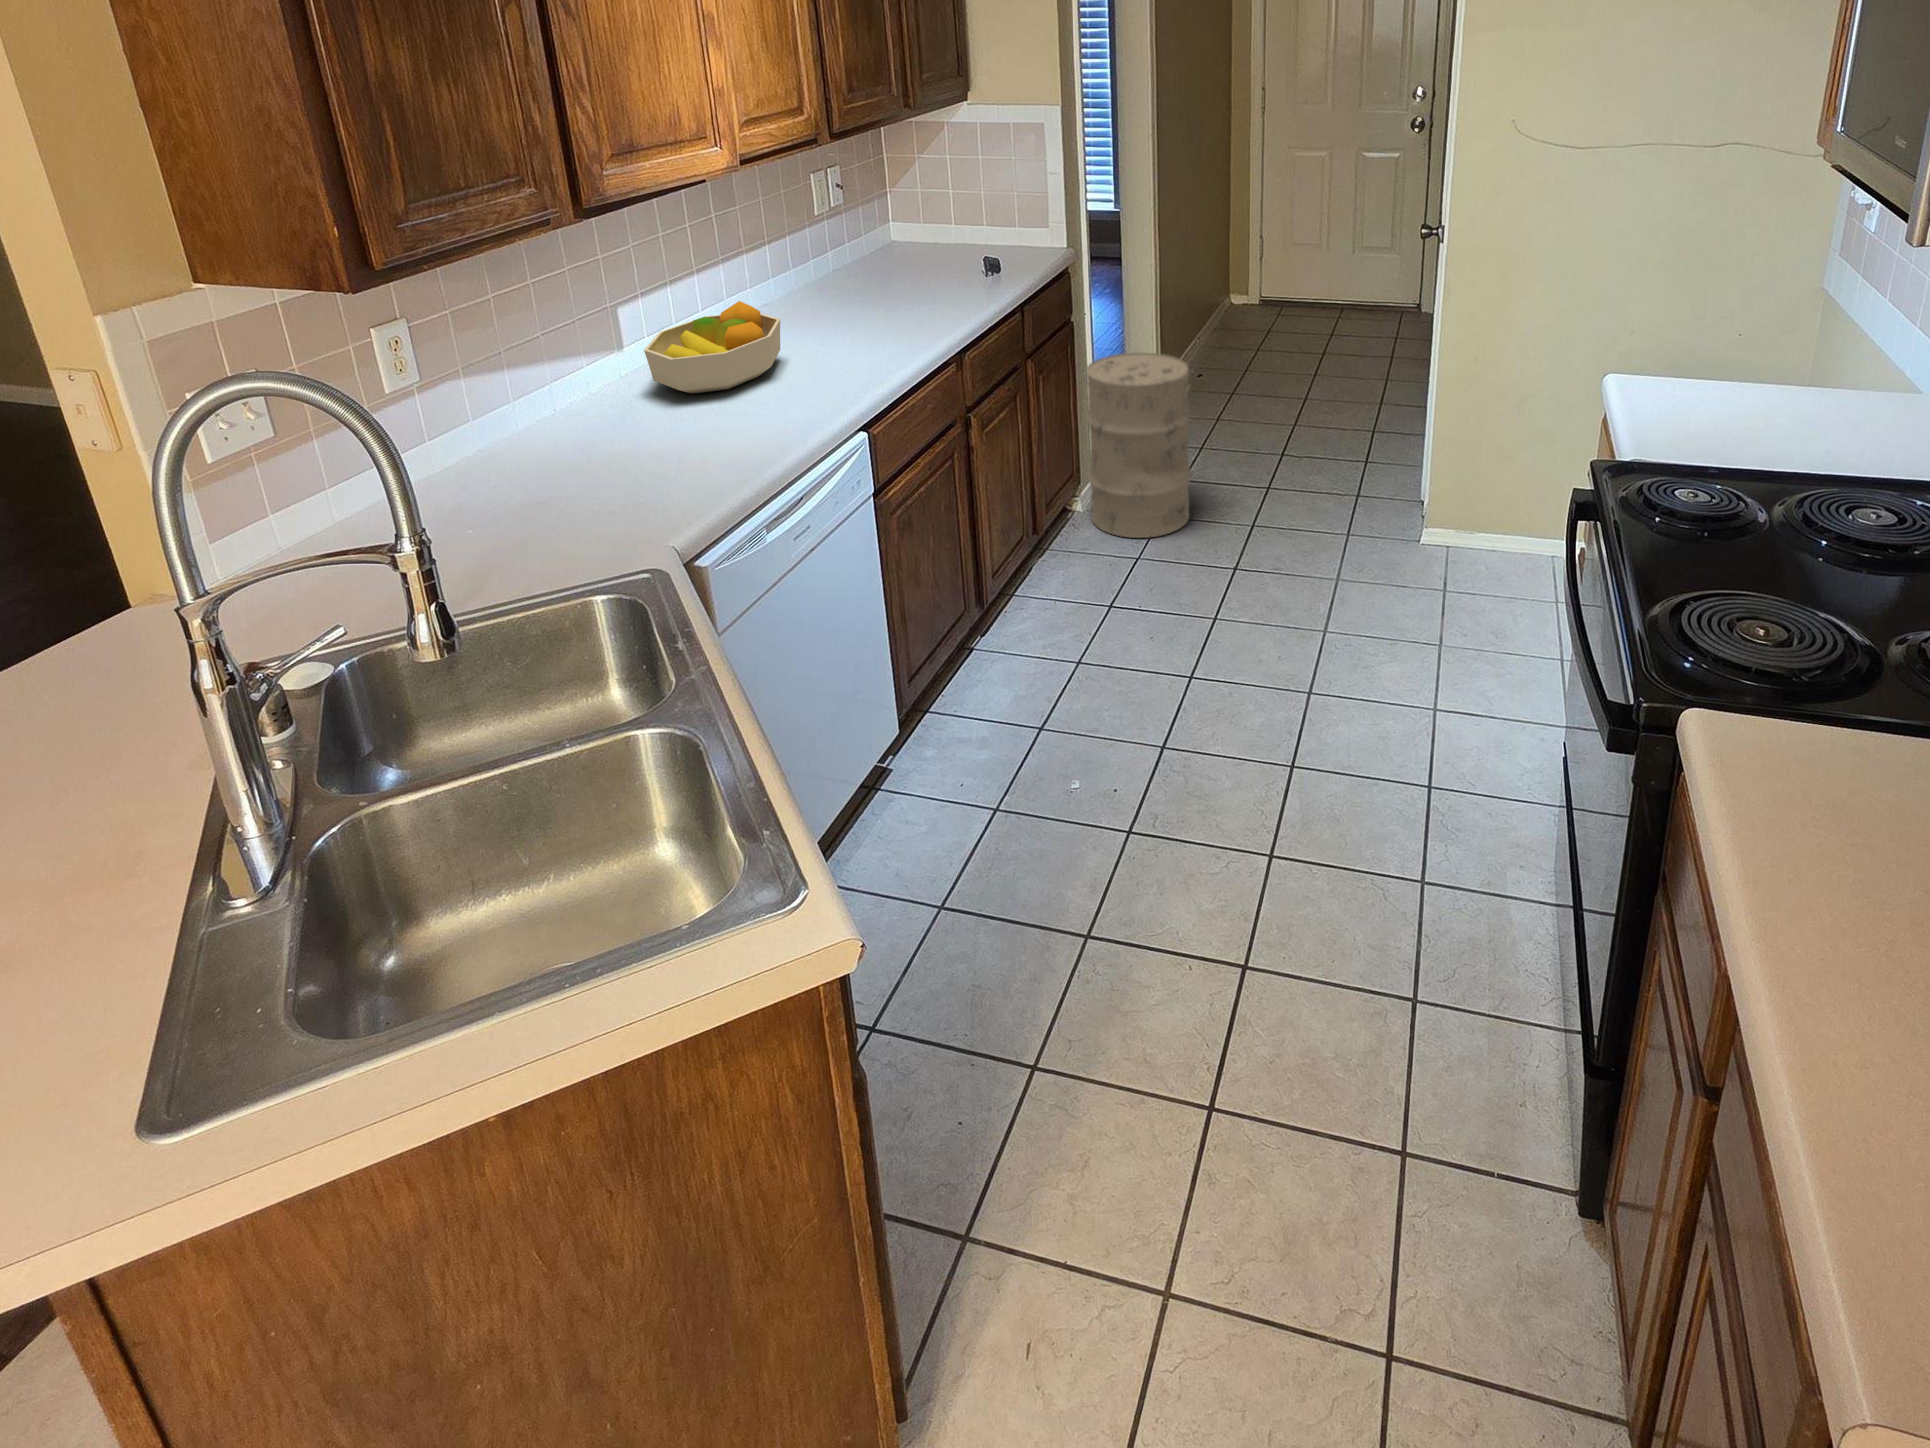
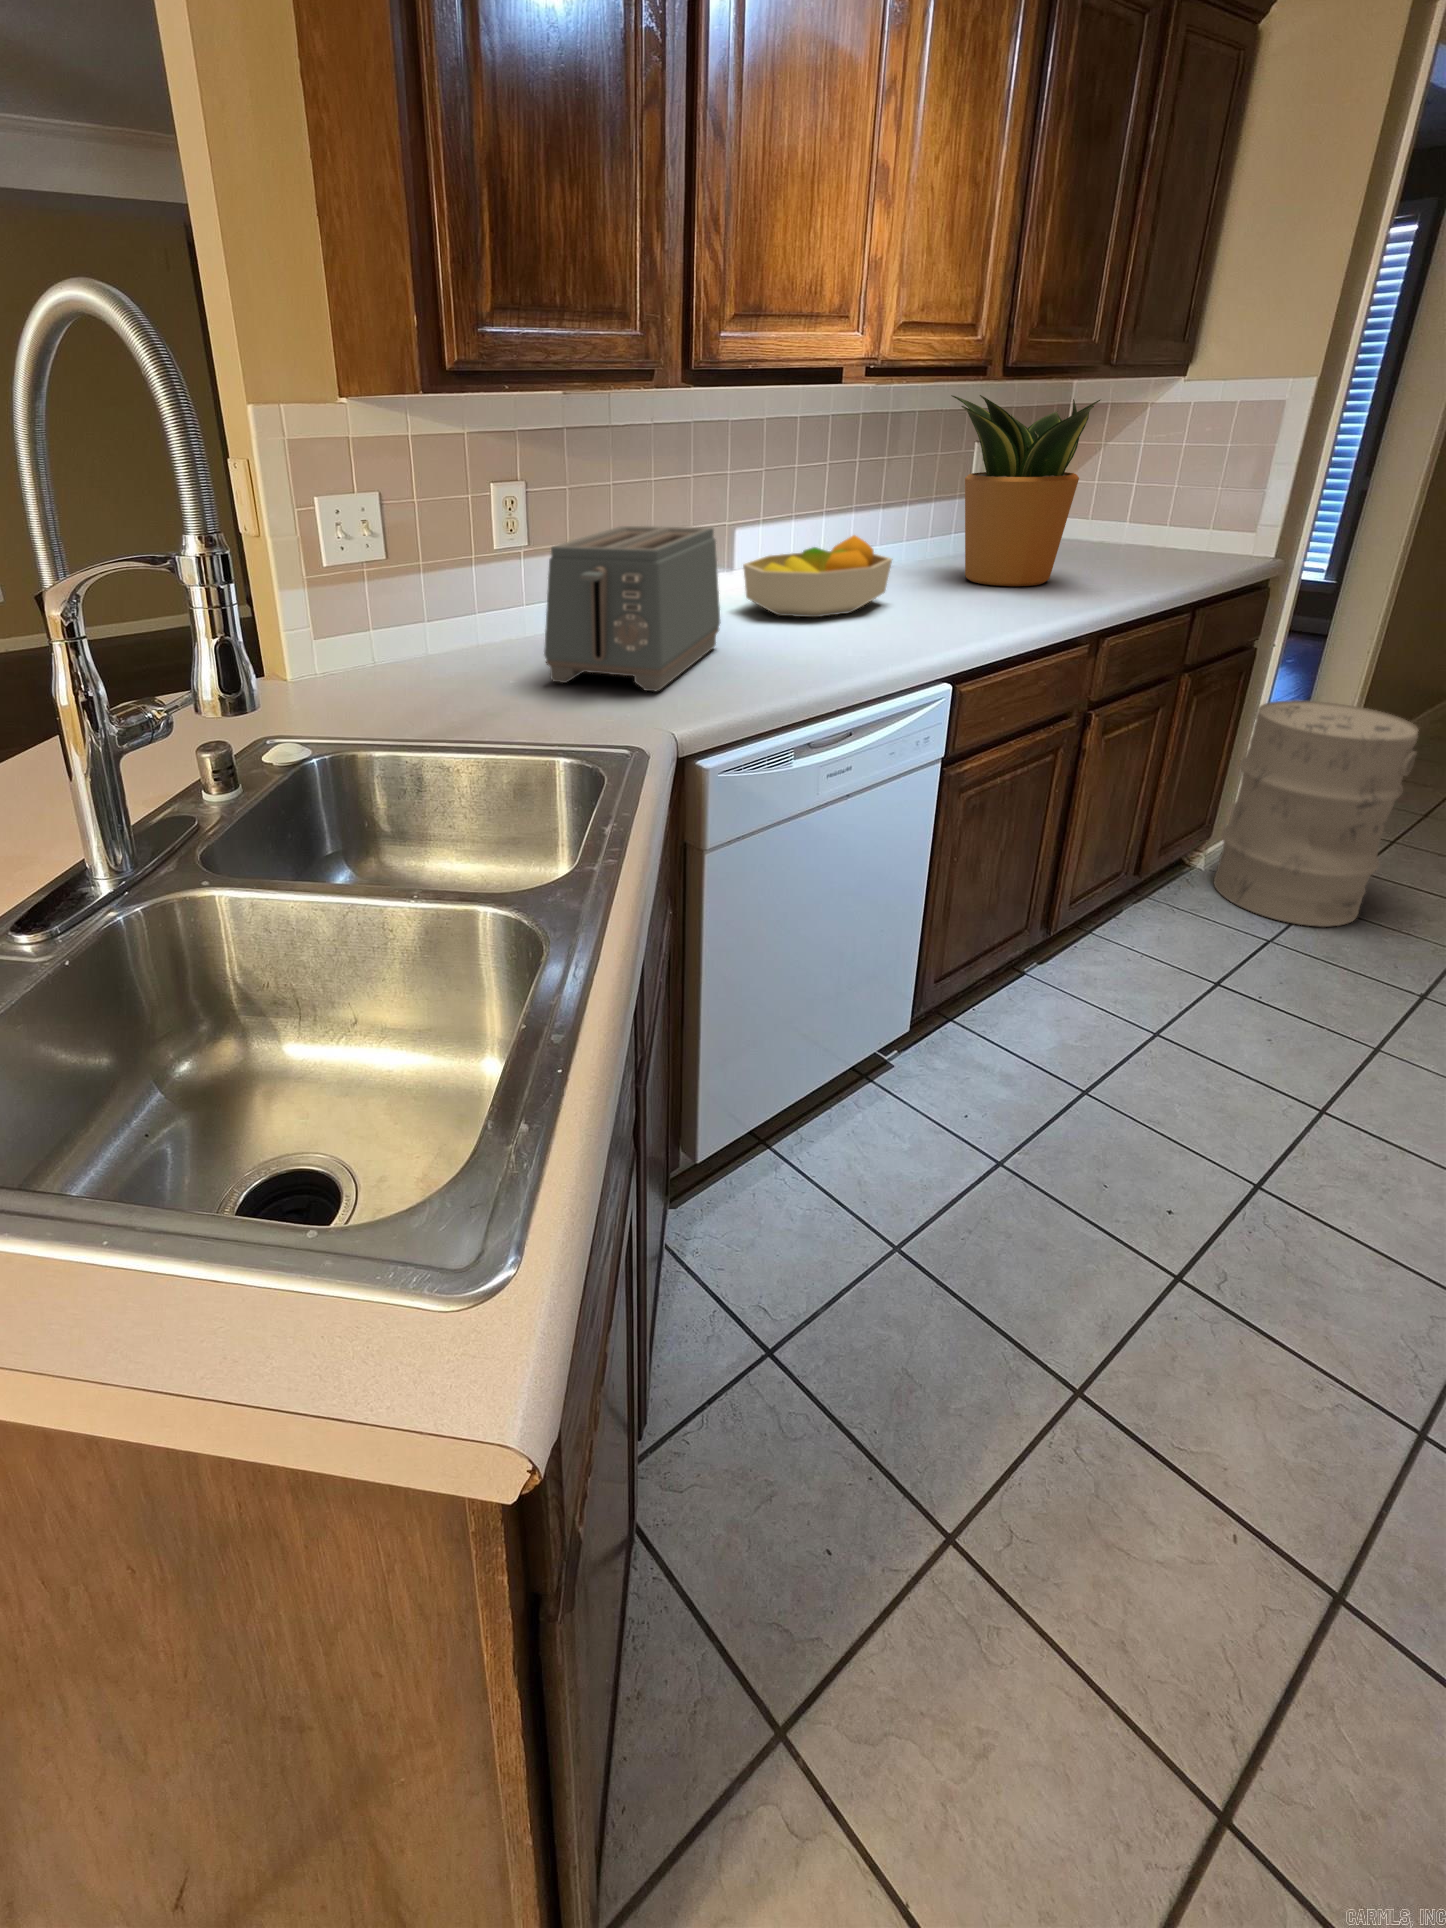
potted plant: none [786,149,915,317] -> present [951,395,1100,586]
toaster: none [504,344,658,525] -> present [544,526,720,691]

